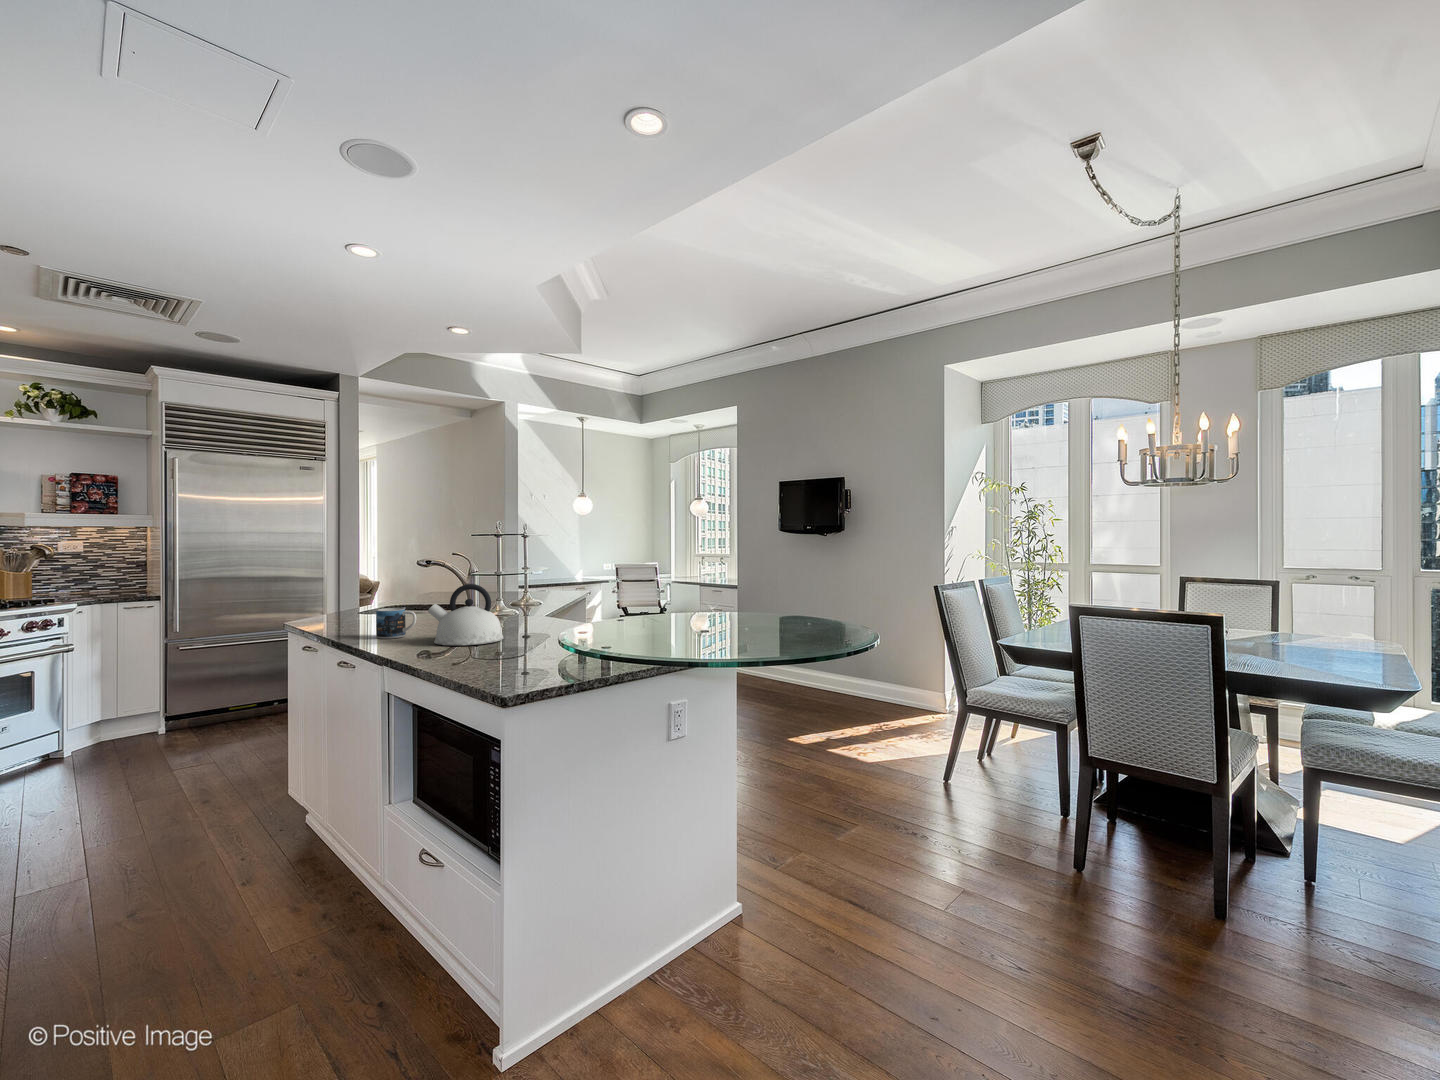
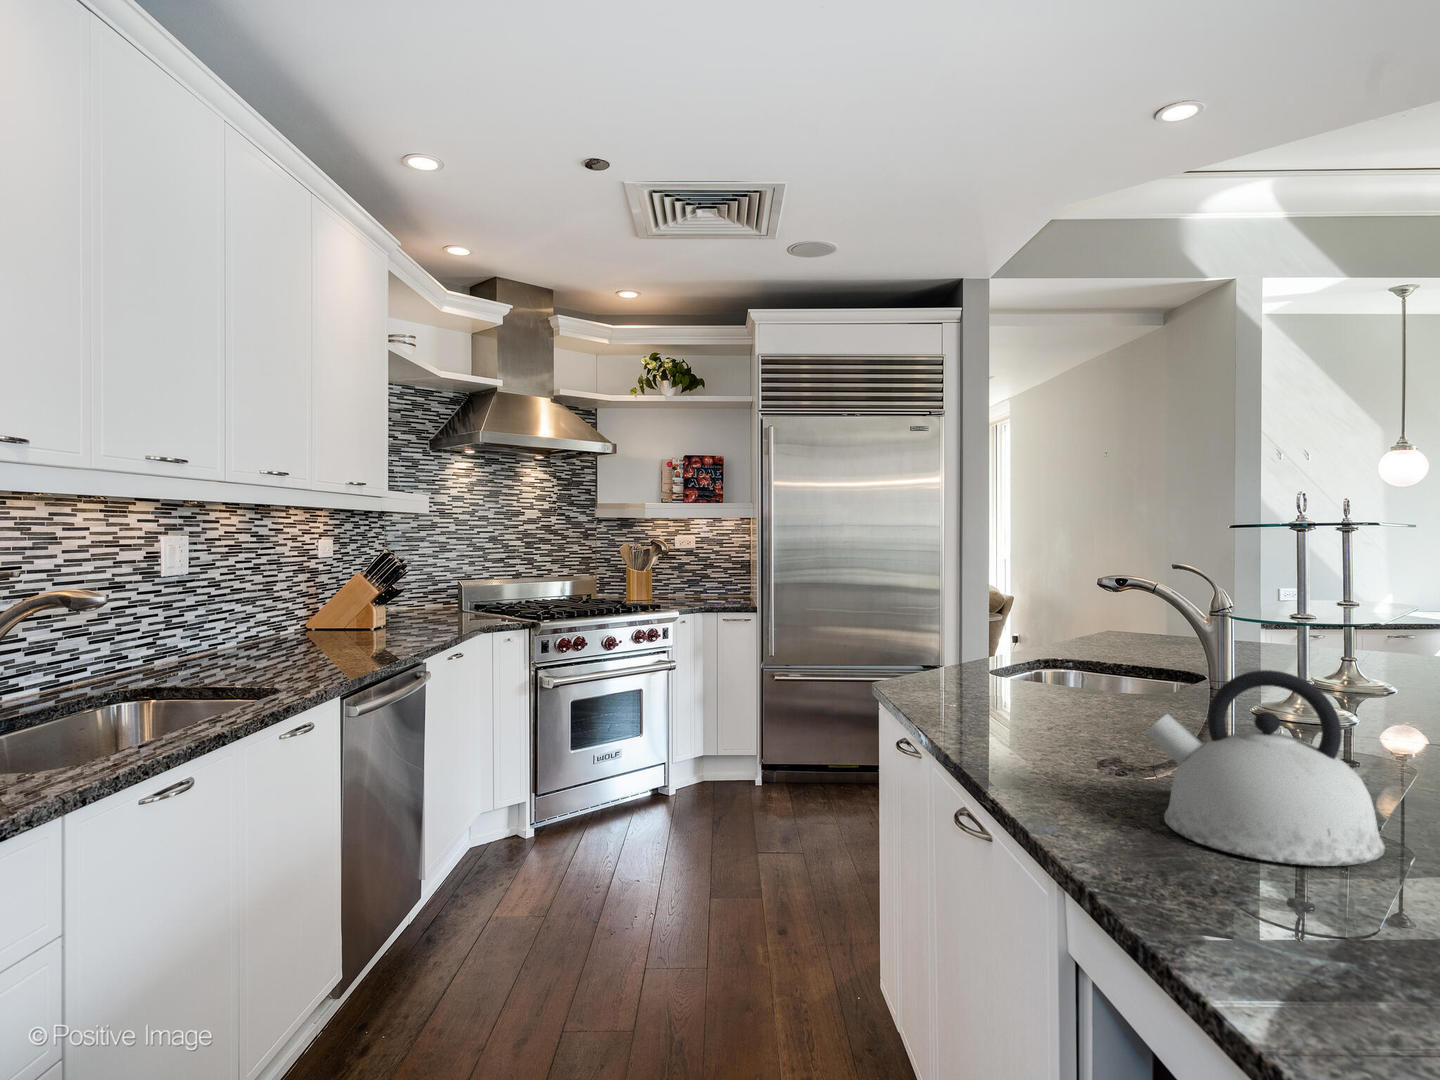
mug: present [376,608,416,639] -> none [1019,698,1111,775]

